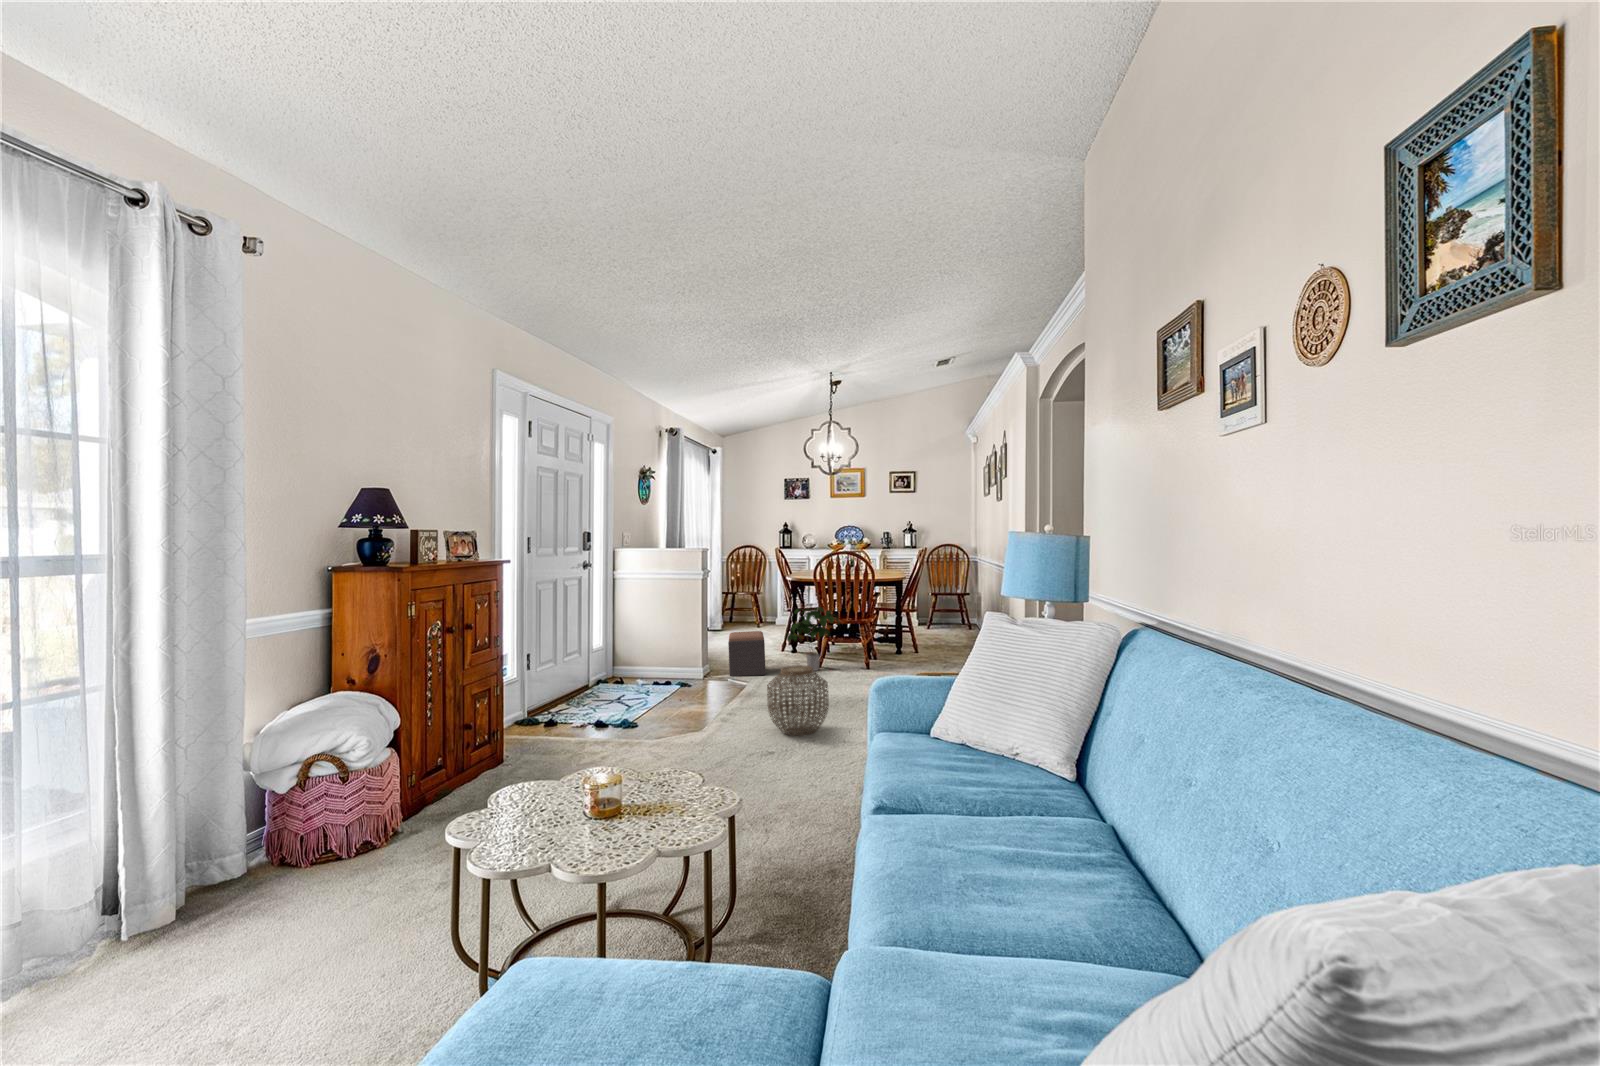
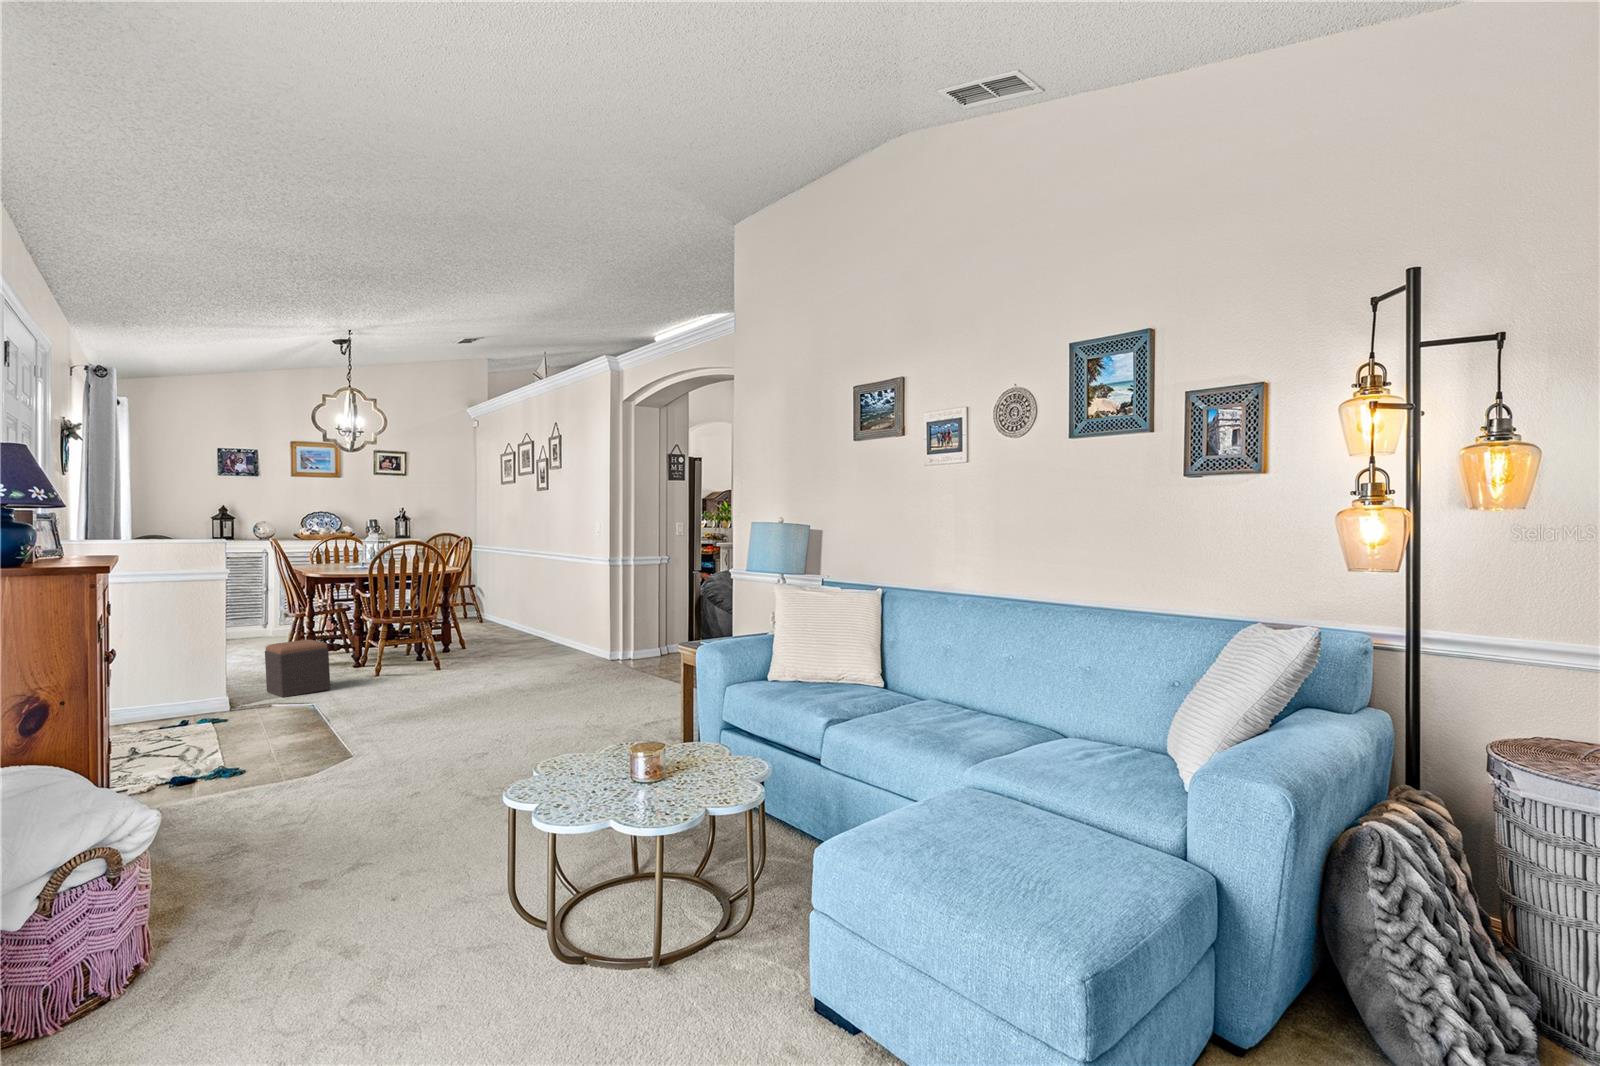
potted plant: present [787,607,840,671] -> none [339,605,414,679]
woven basket: present [767,665,829,736] -> none [441,656,510,730]

